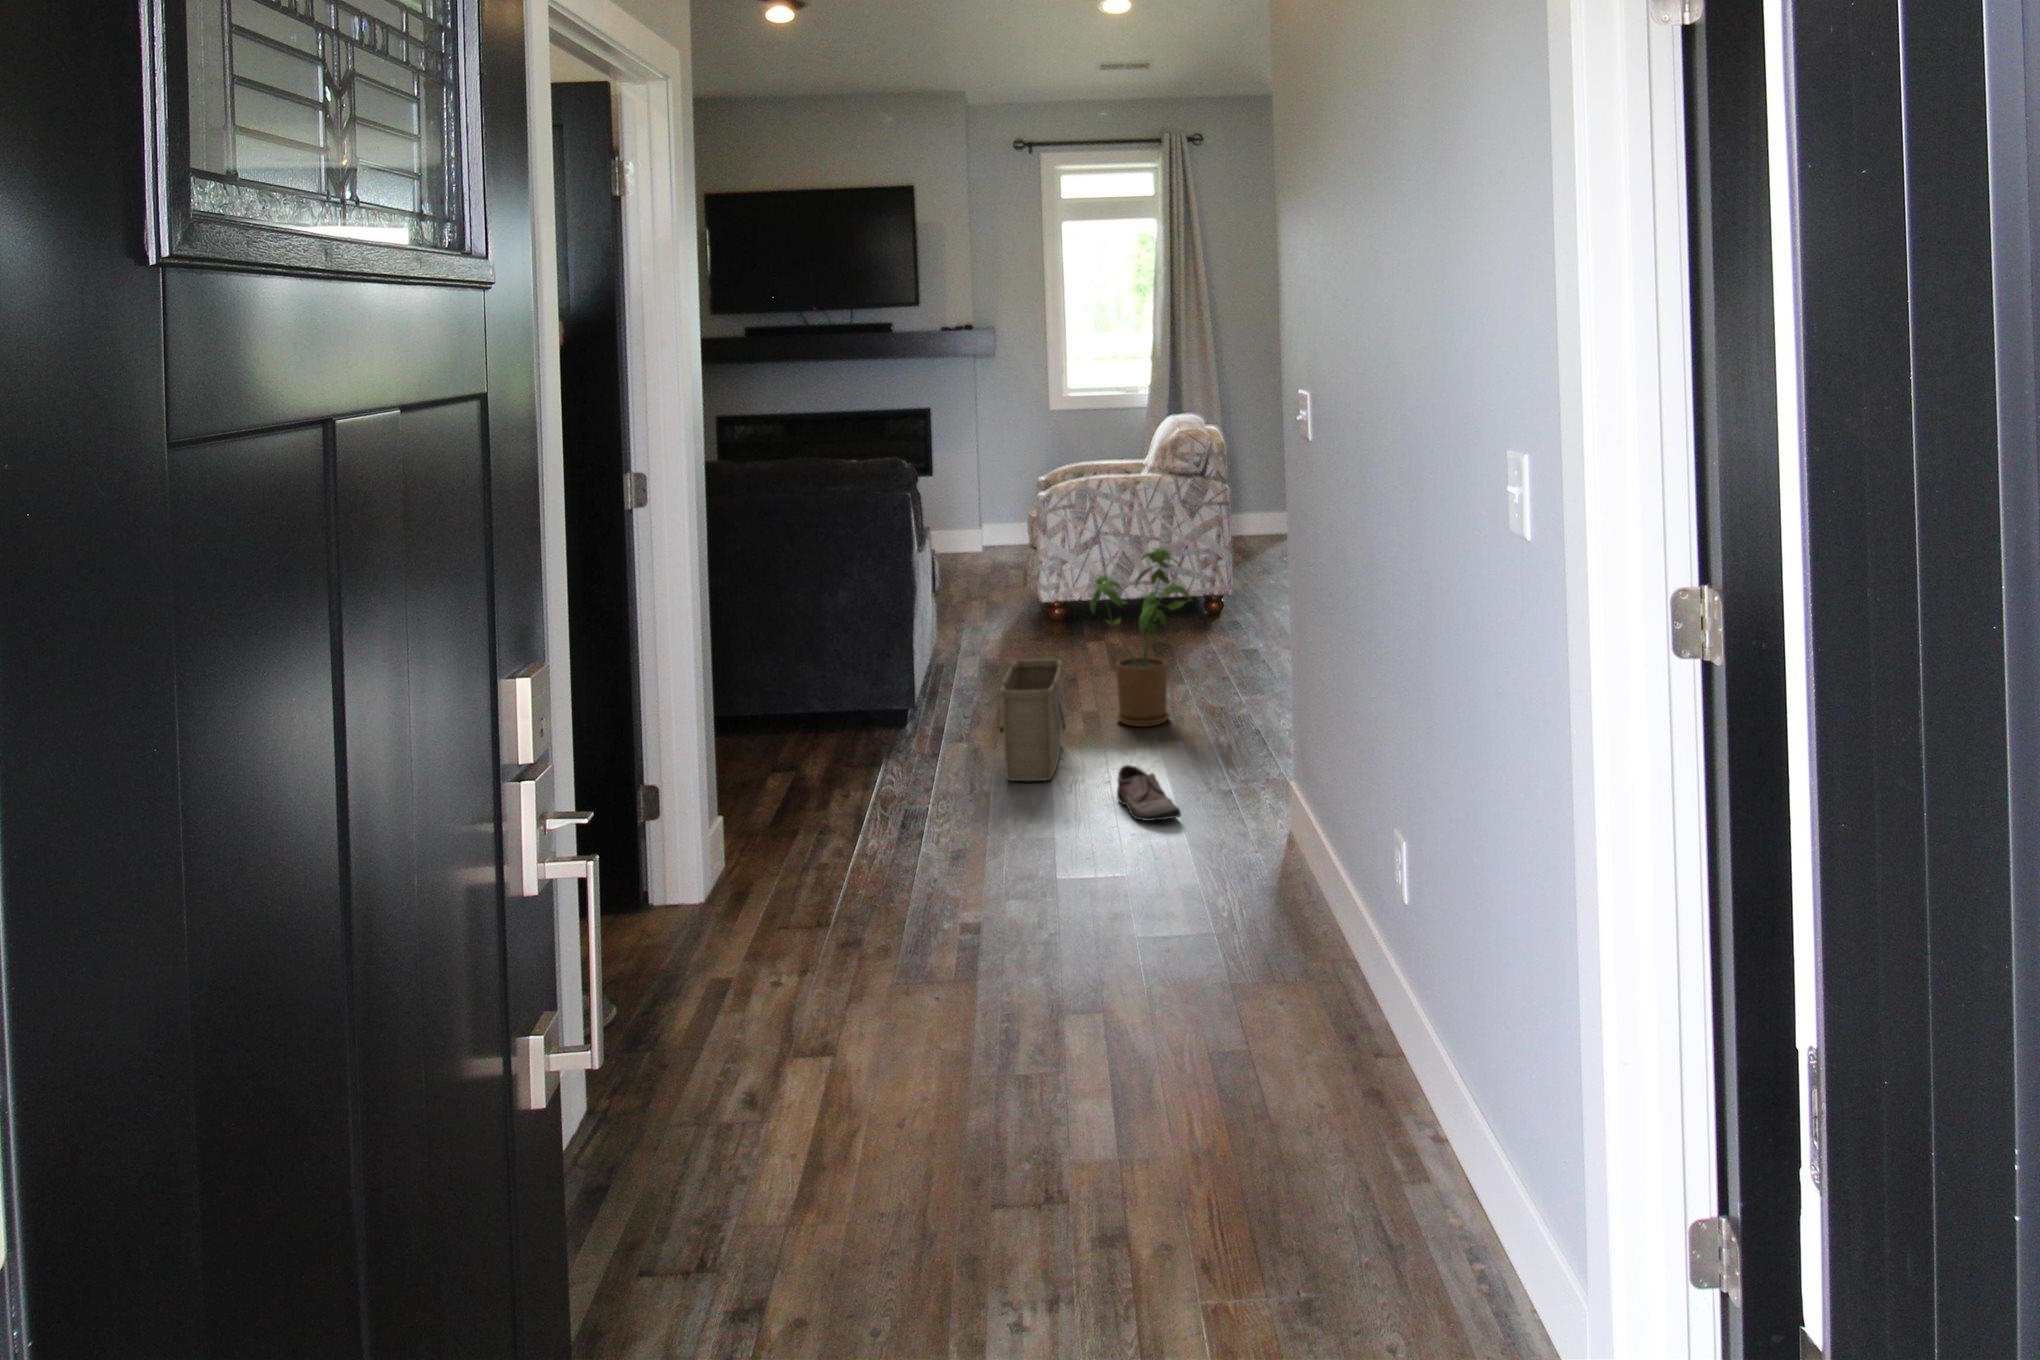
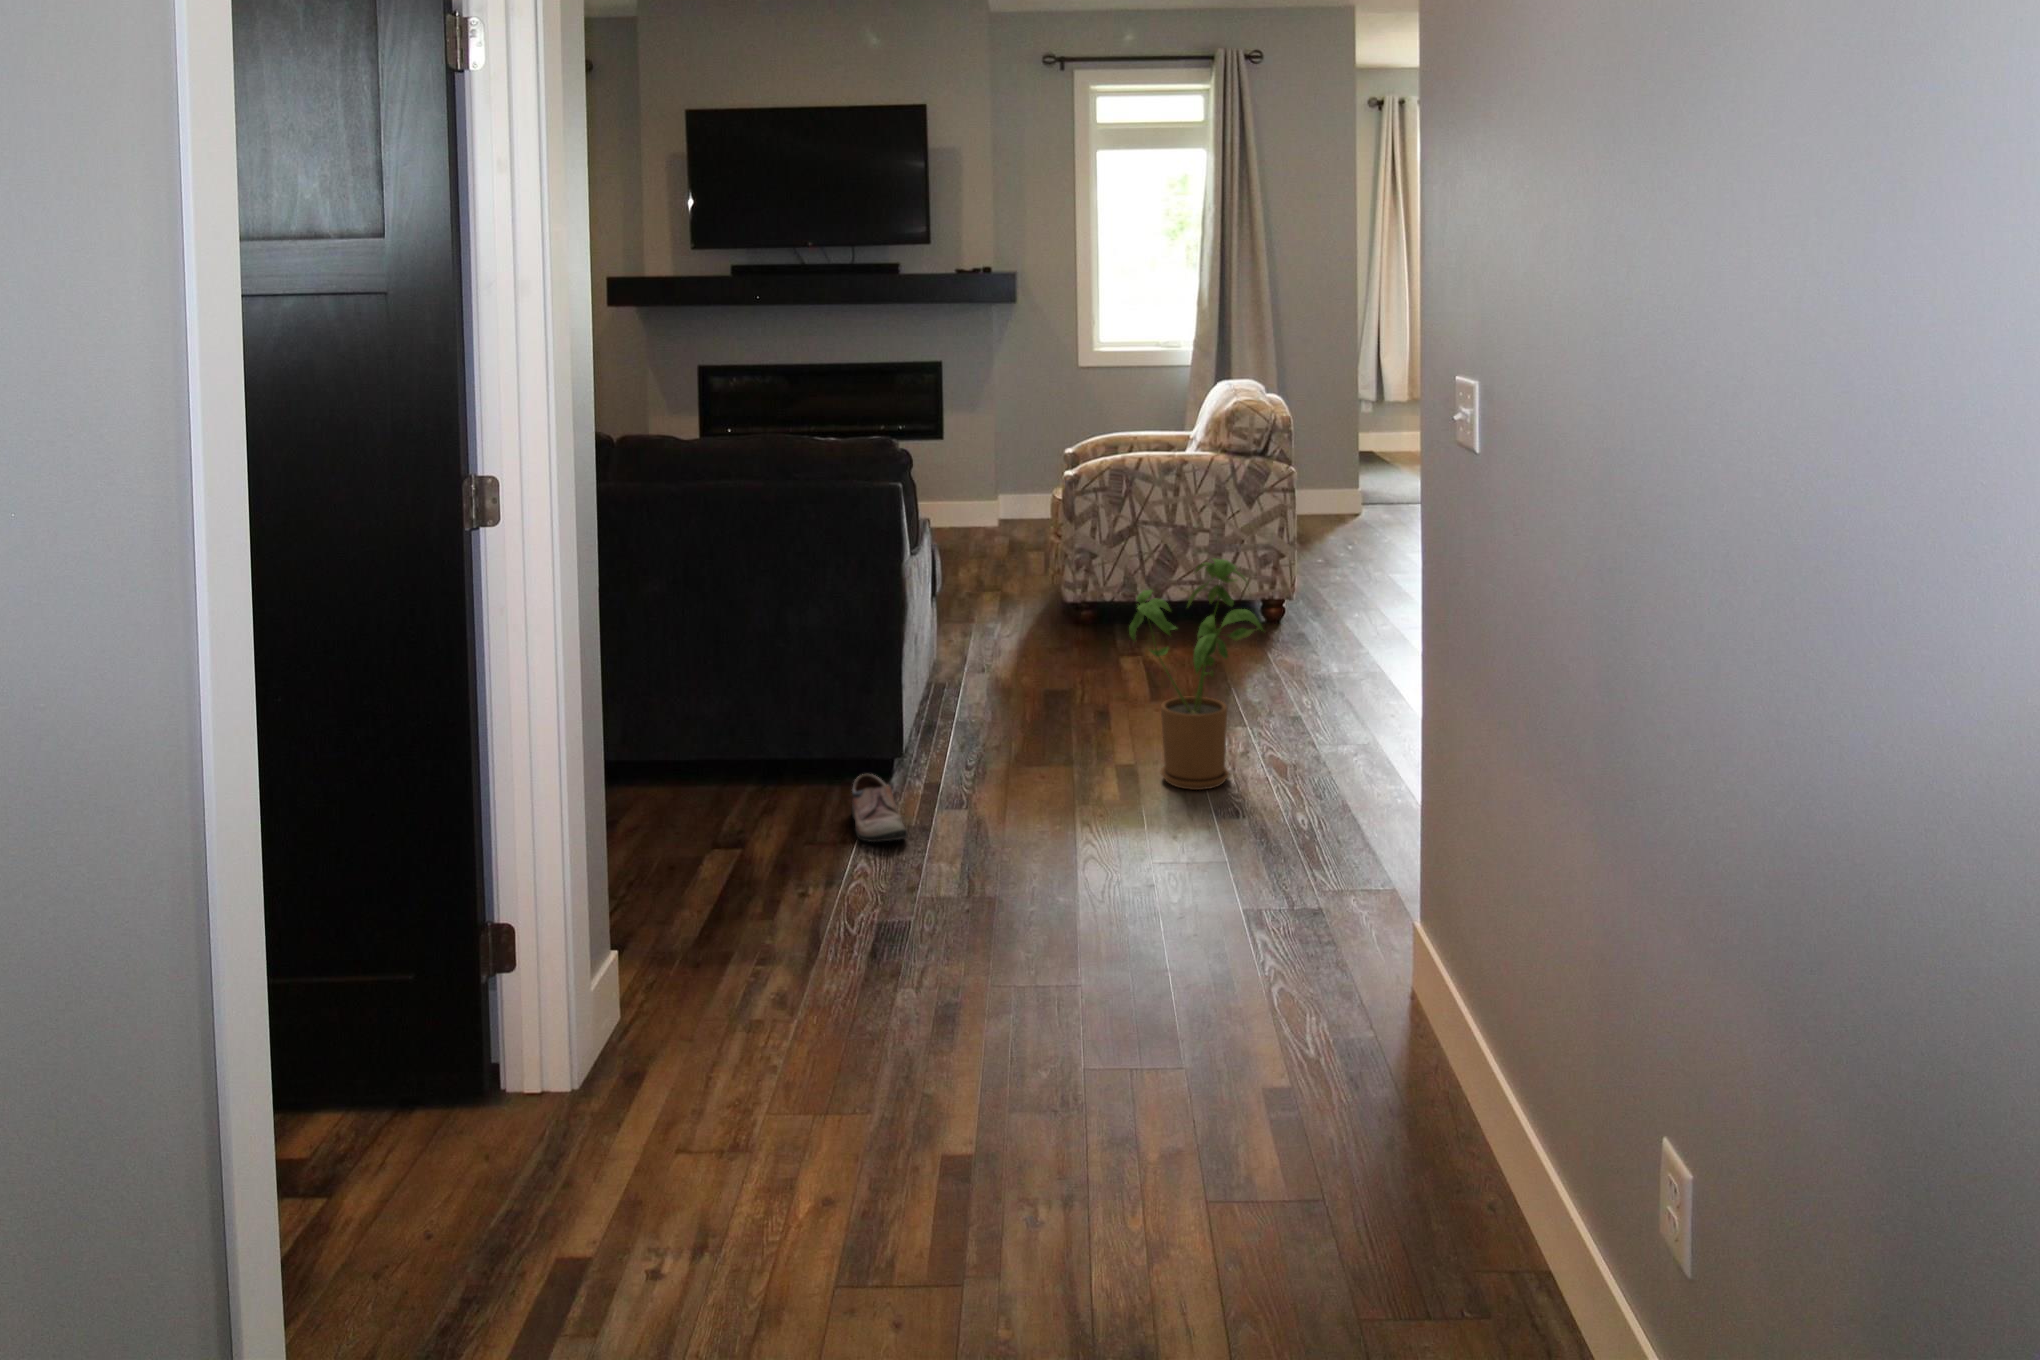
basket: present [999,659,1066,781] -> none [1007,703,1098,878]
shoe: present [1117,765,1181,821] -> present [852,774,908,842]

